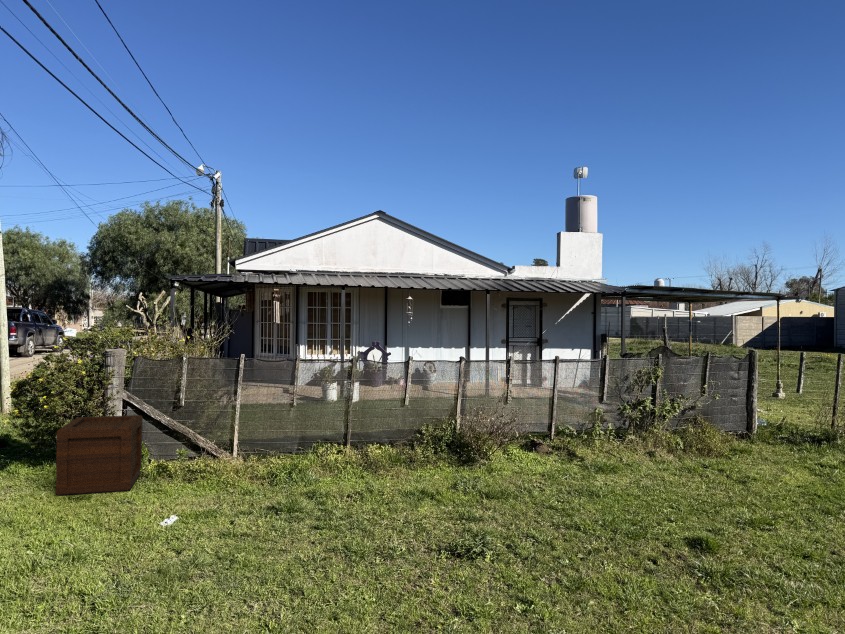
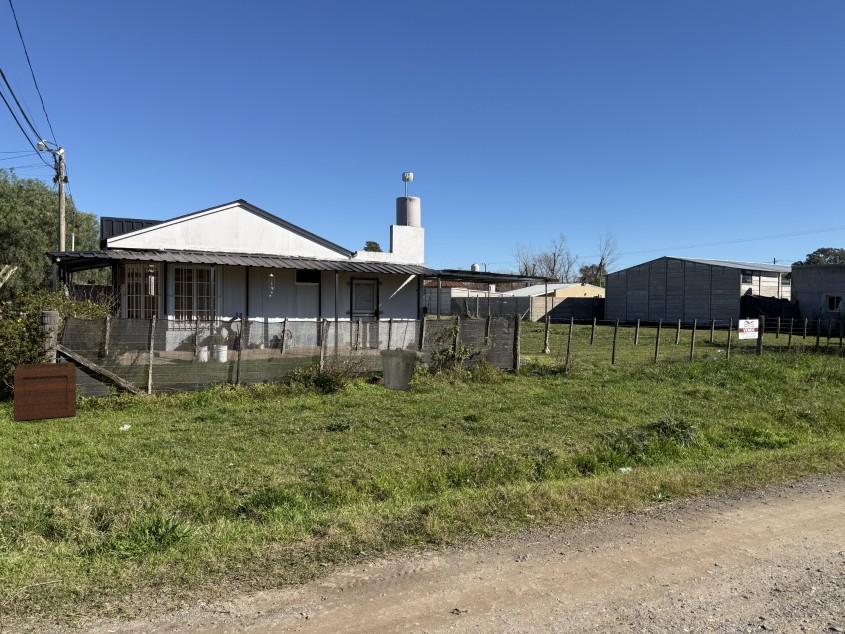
trash can: none [541,401,596,464] -> present [380,348,417,390]

